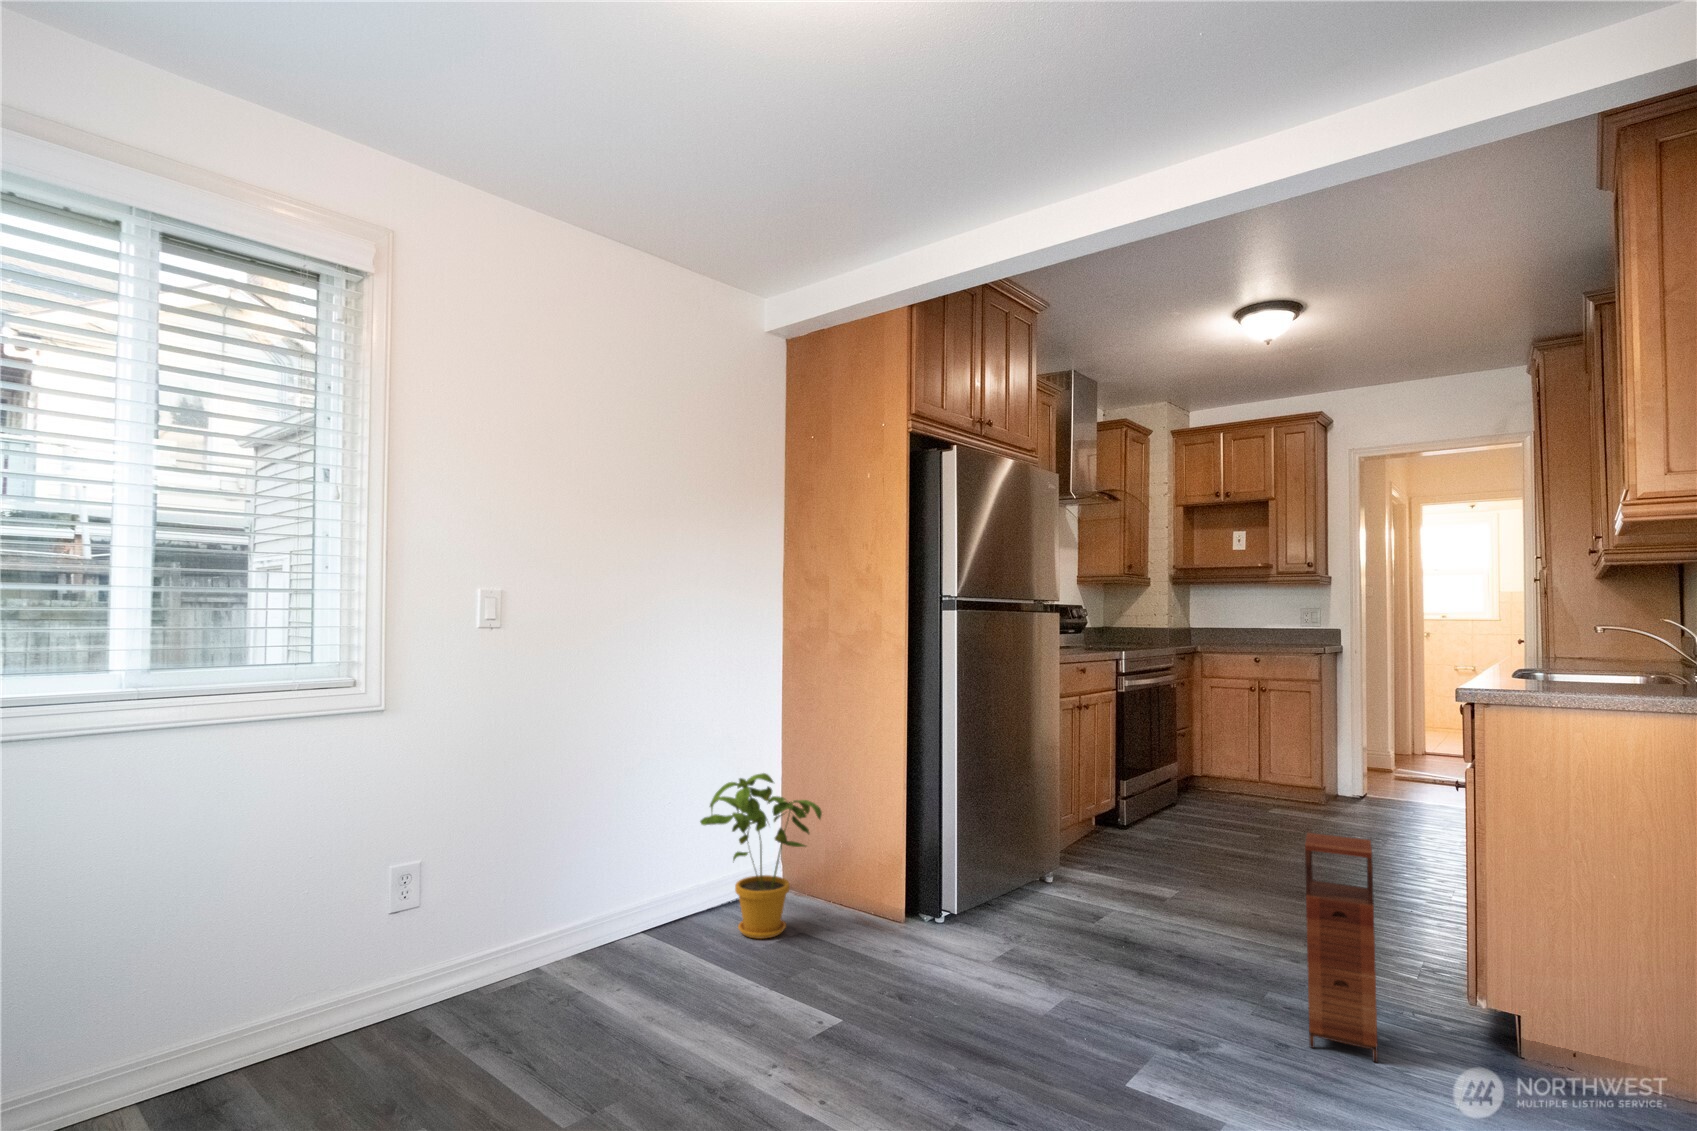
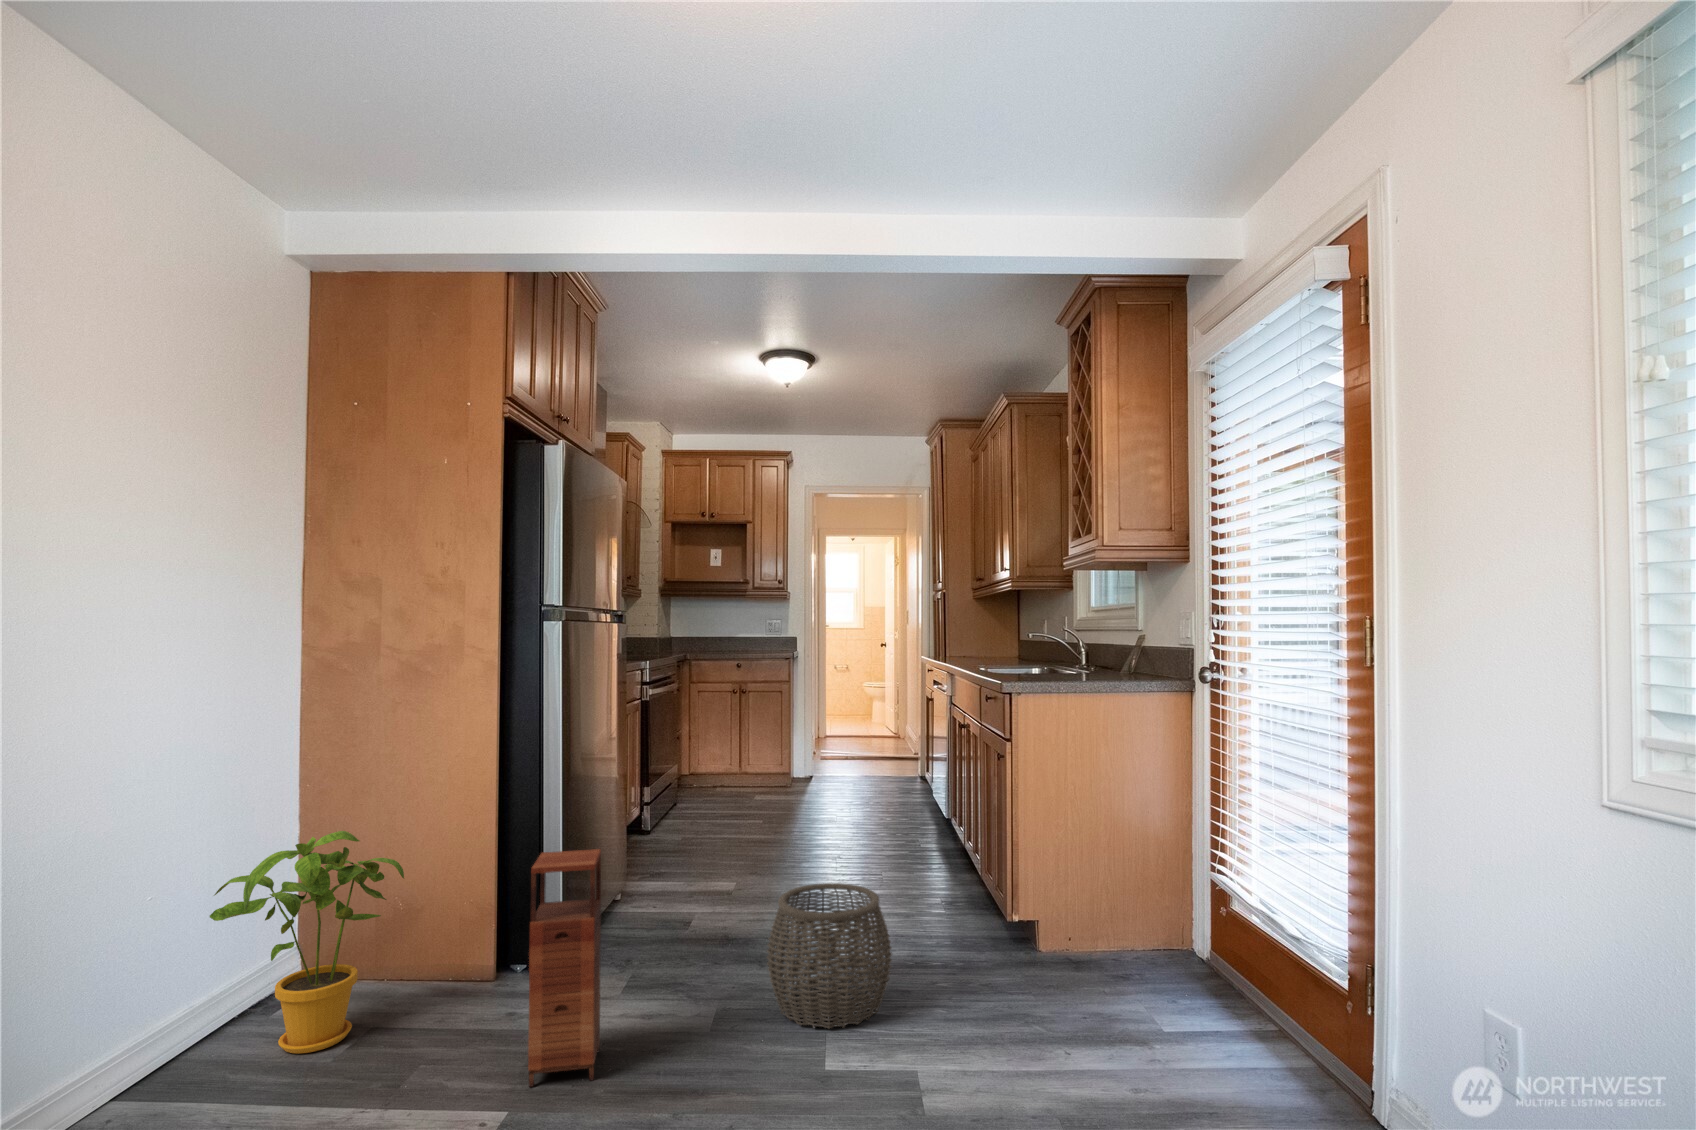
storage cabinet: present [1305,833,1378,1062] -> present [528,849,601,1087]
woven basket: none [1099,906,1248,1074] -> present [767,883,892,1029]

